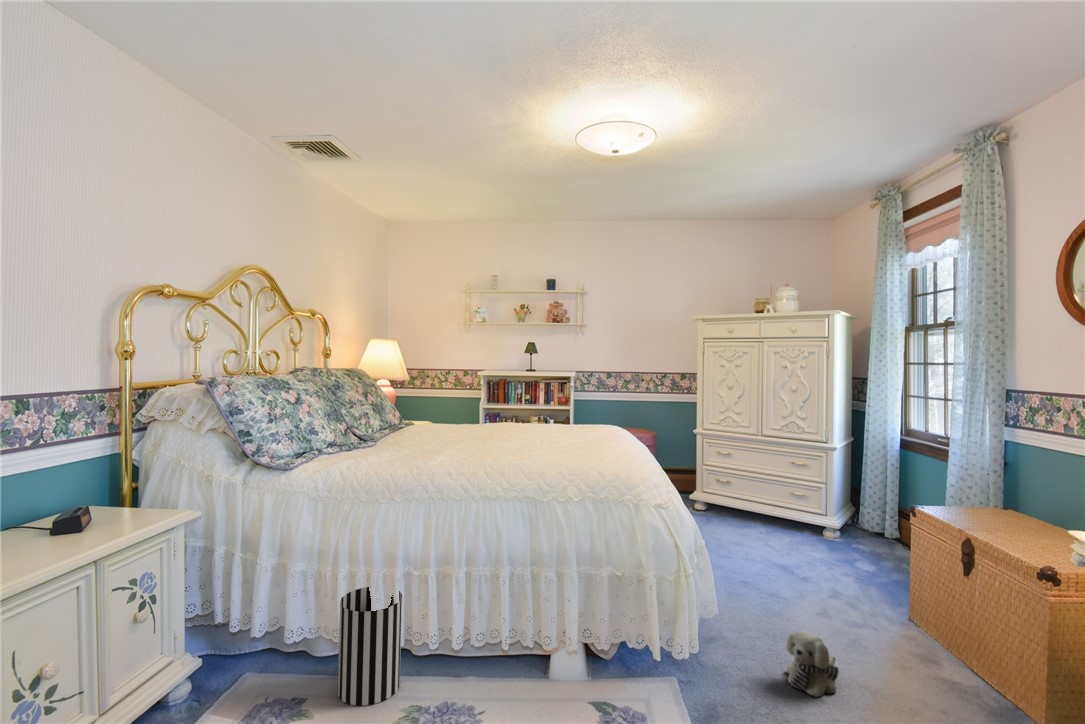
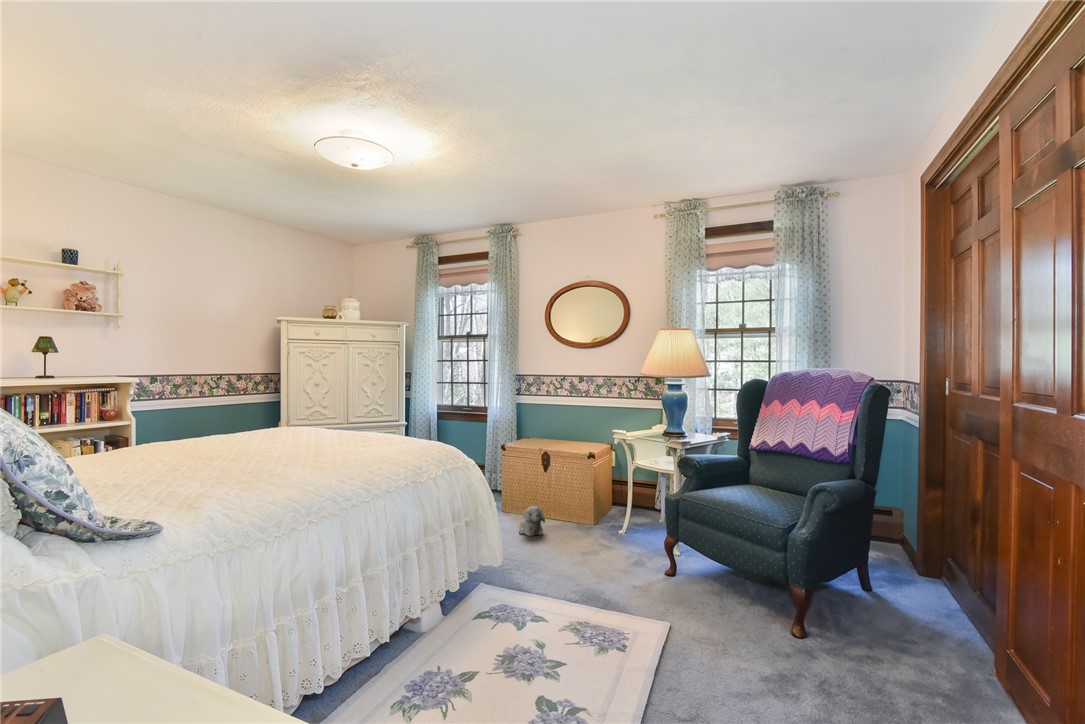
wastebasket: present [338,587,402,706] -> none [427,573,480,678]

